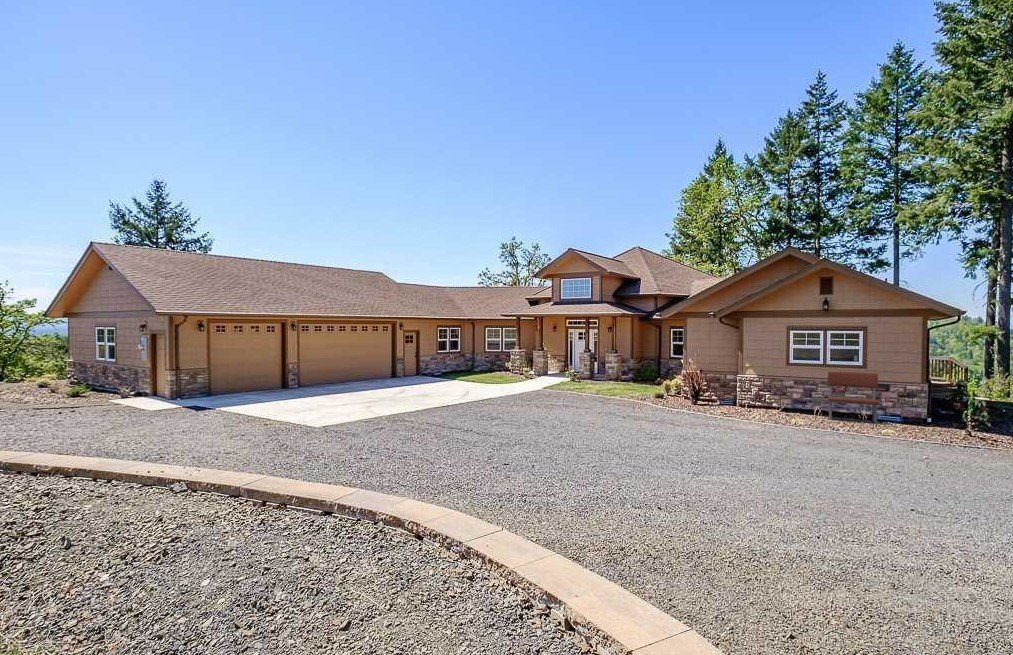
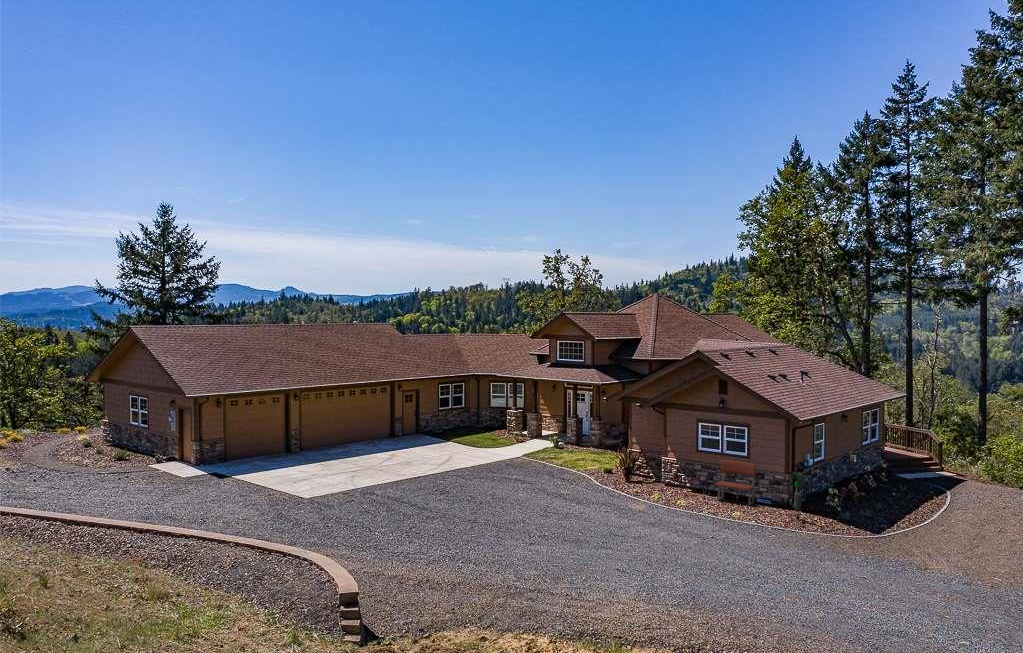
potted plant: none [929,380,954,427] -> present [793,472,806,511]

